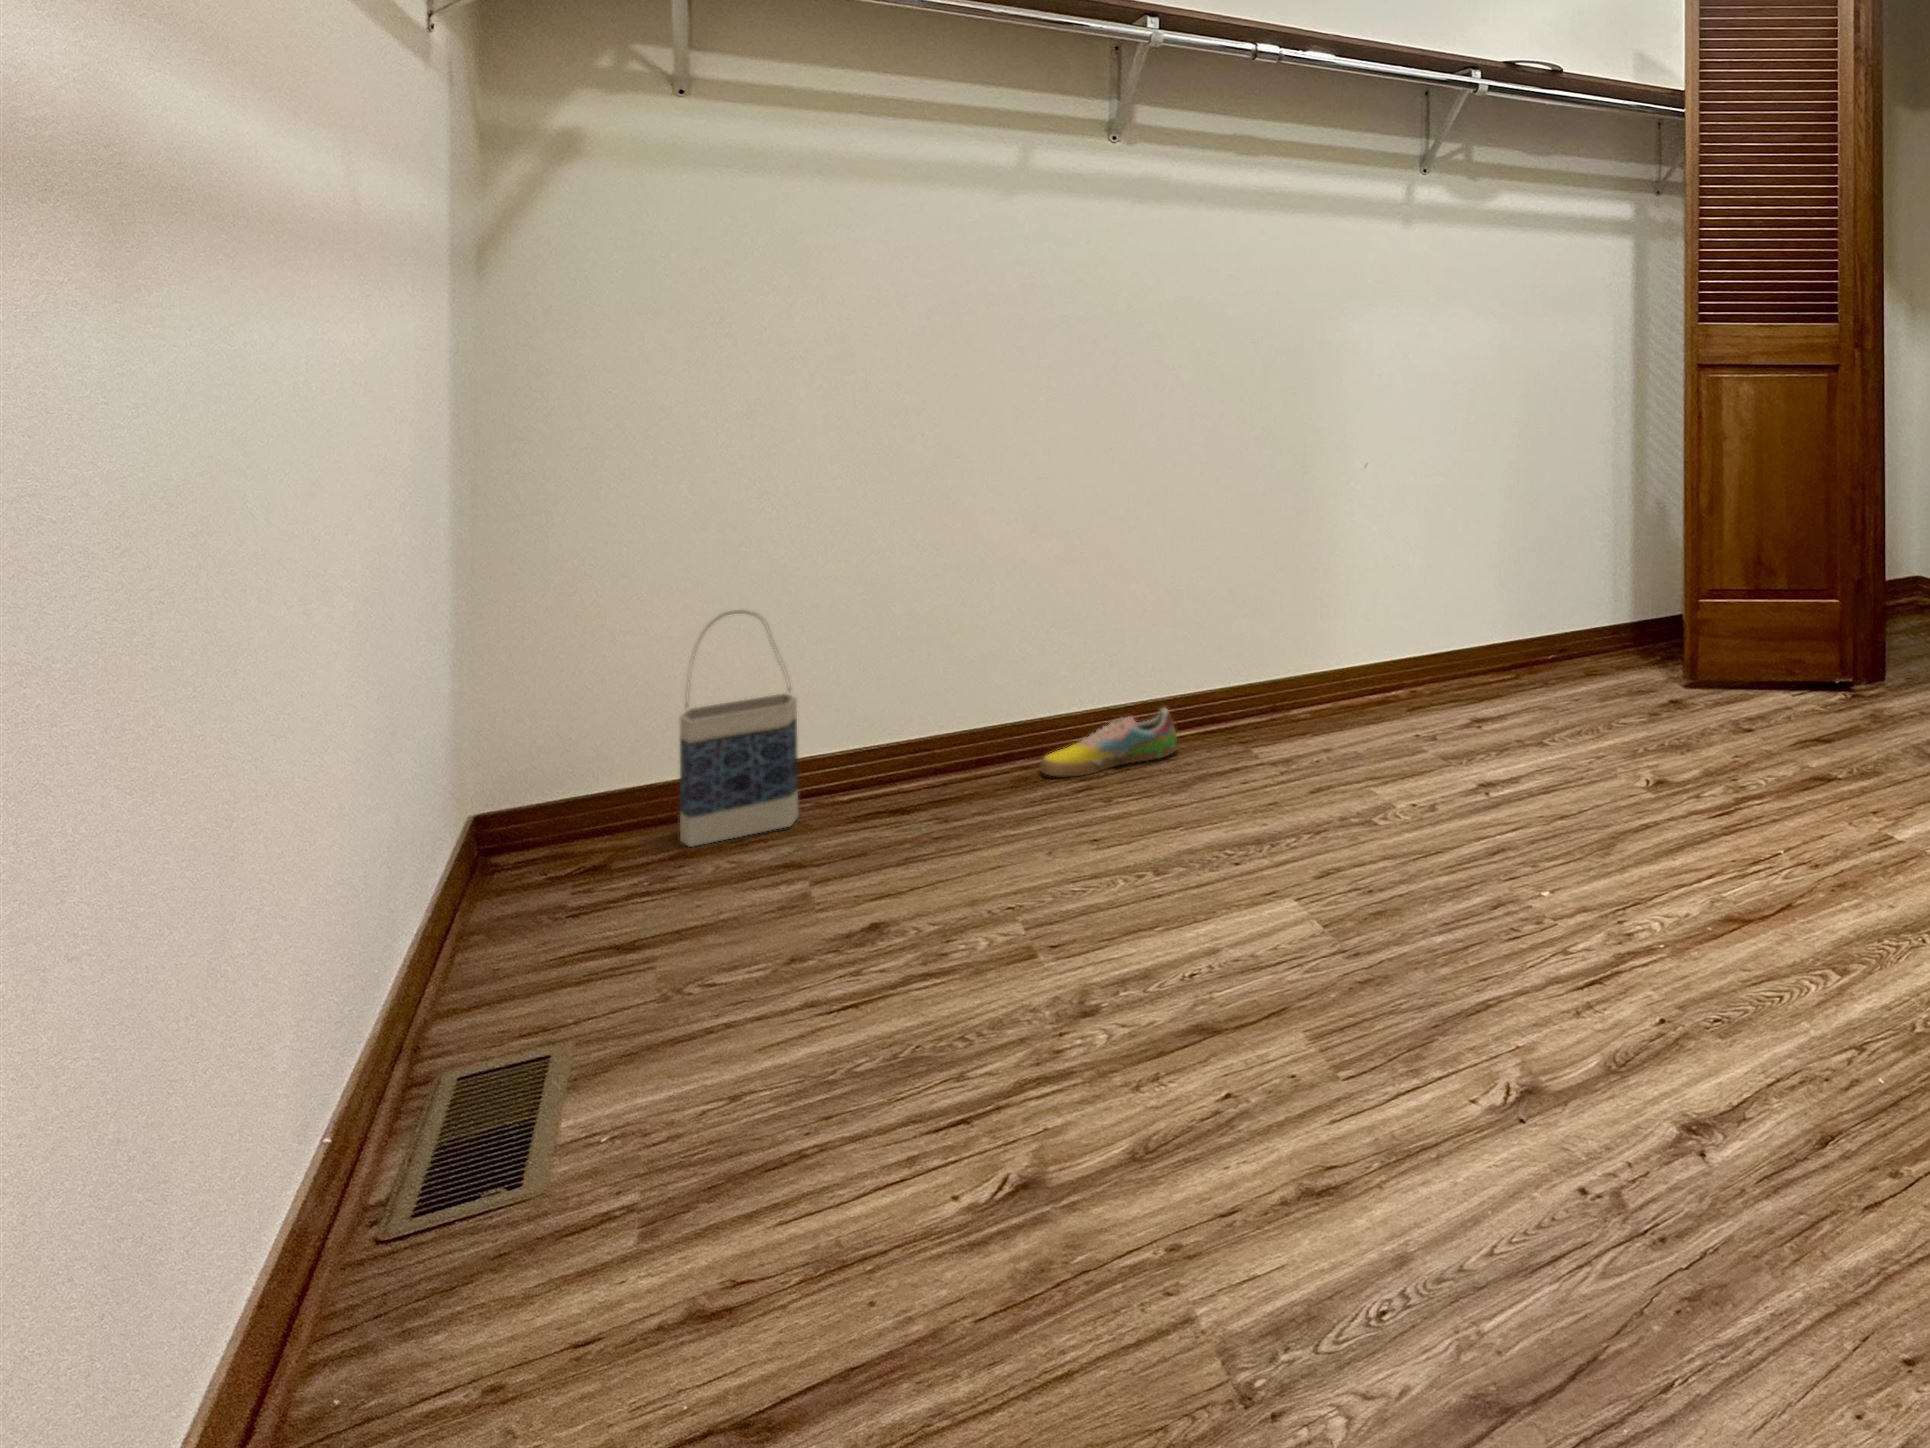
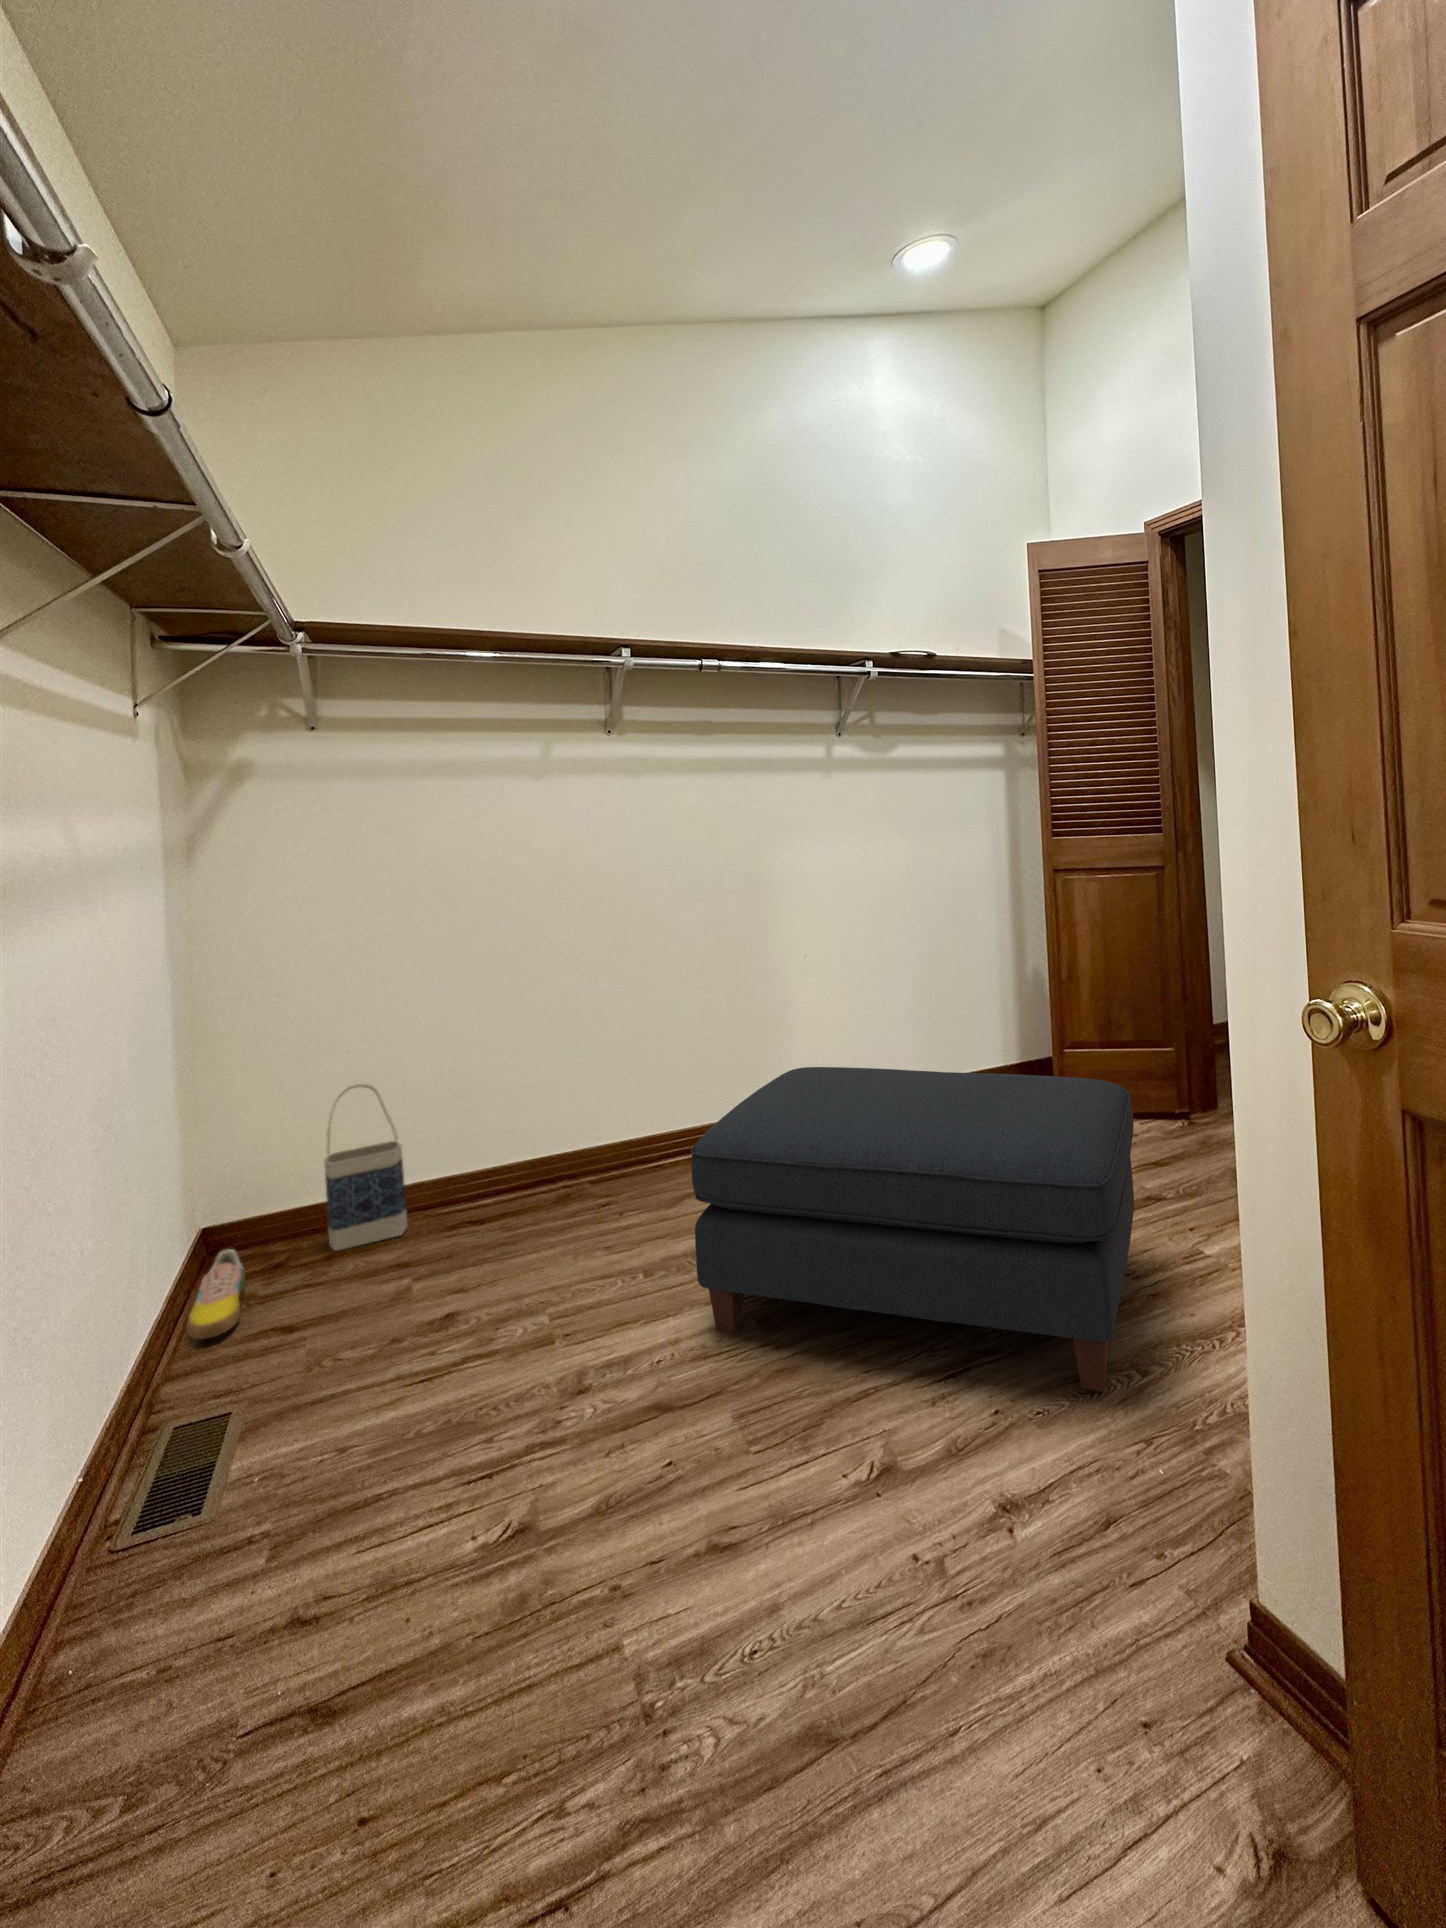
ottoman: none [1247,597,1819,991] -> present [691,1067,1134,1392]
shoe: present [1040,708,1177,776] -> present [187,1249,245,1339]

